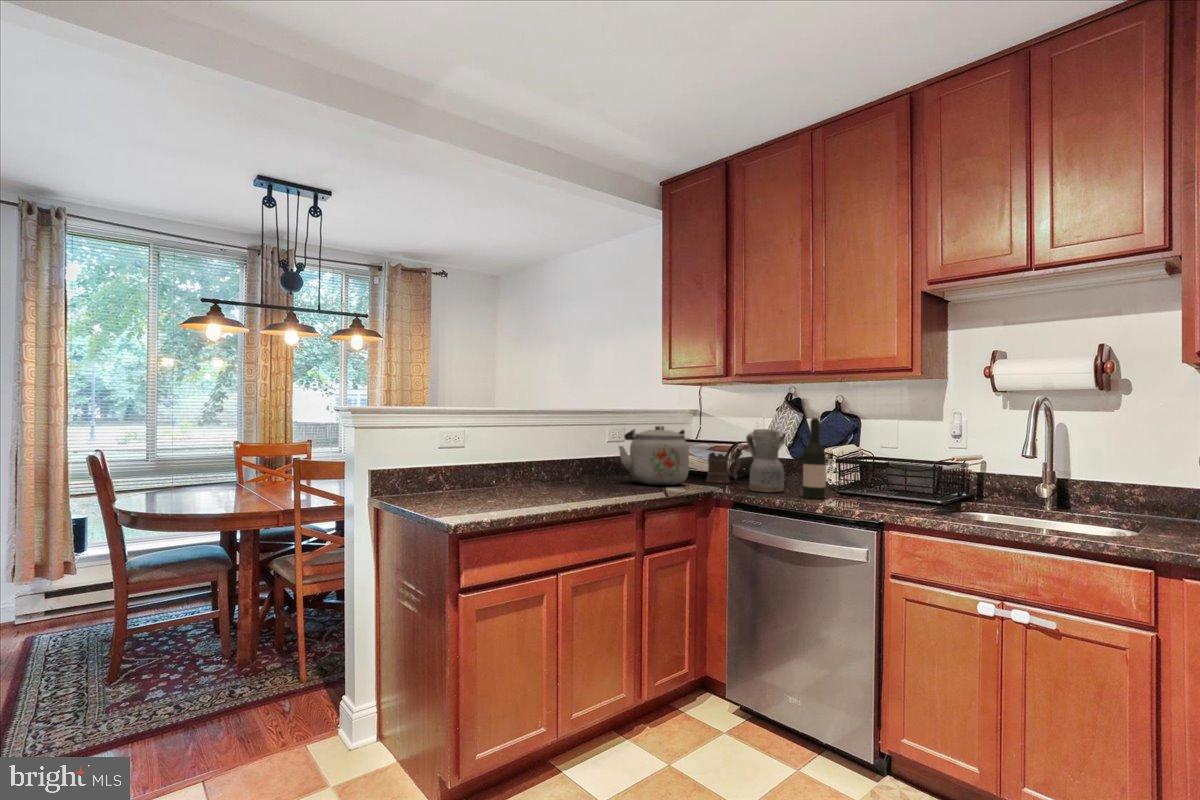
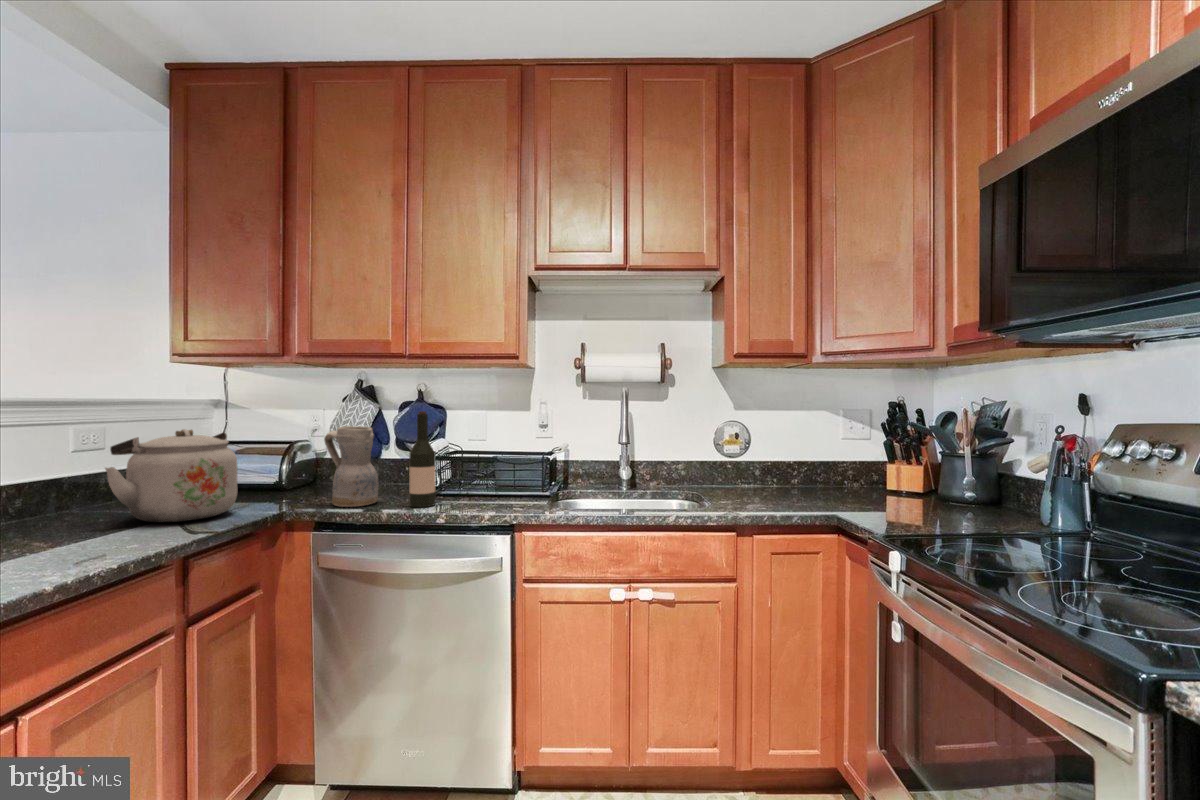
mug: present [706,452,741,483] -> none [253,459,306,500]

